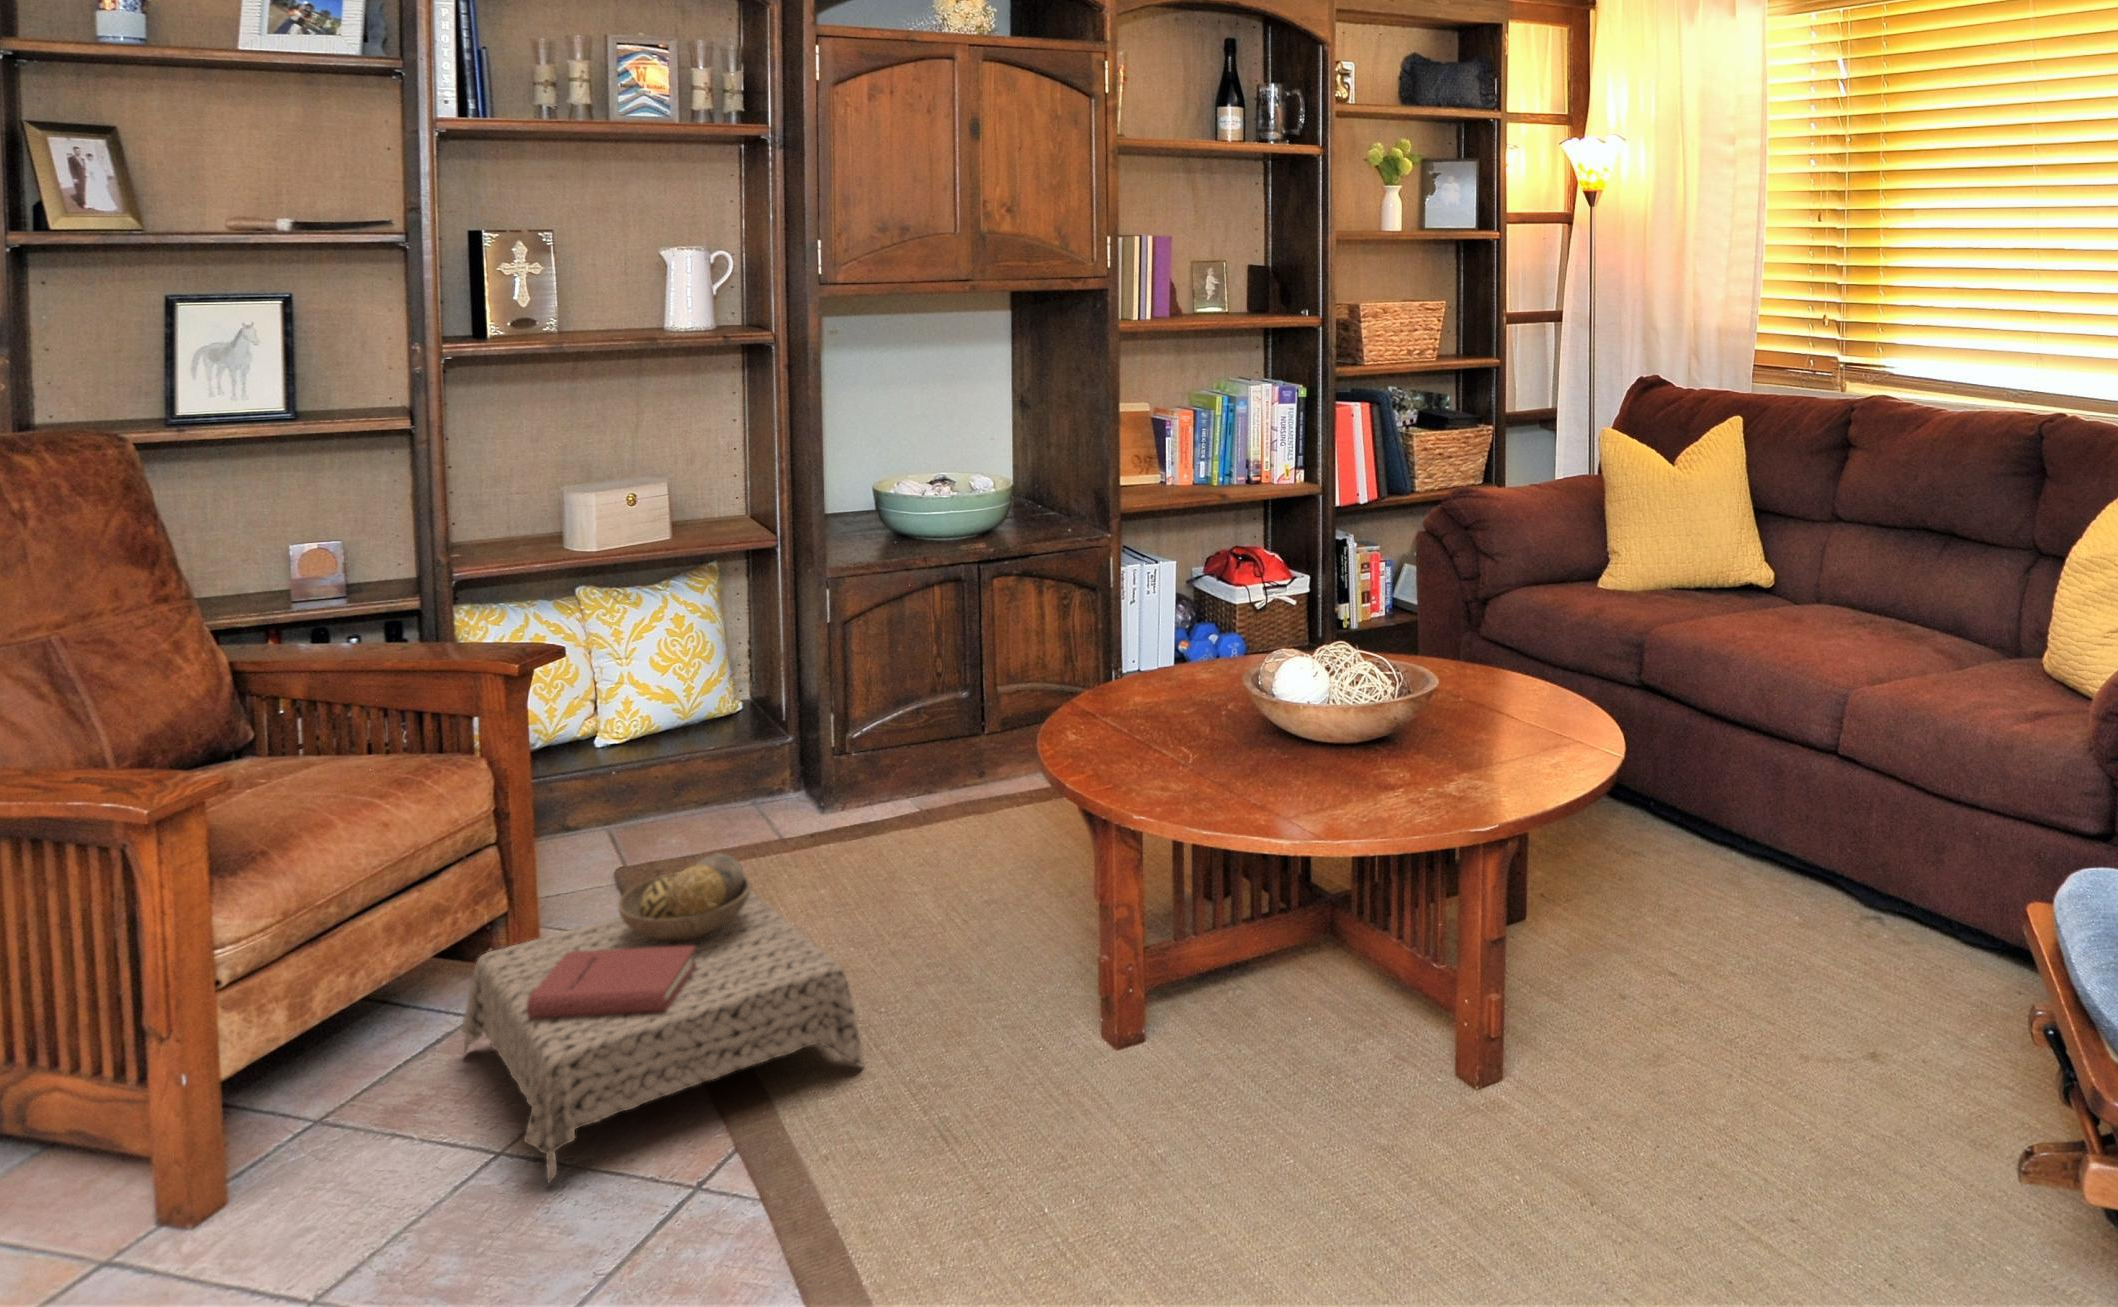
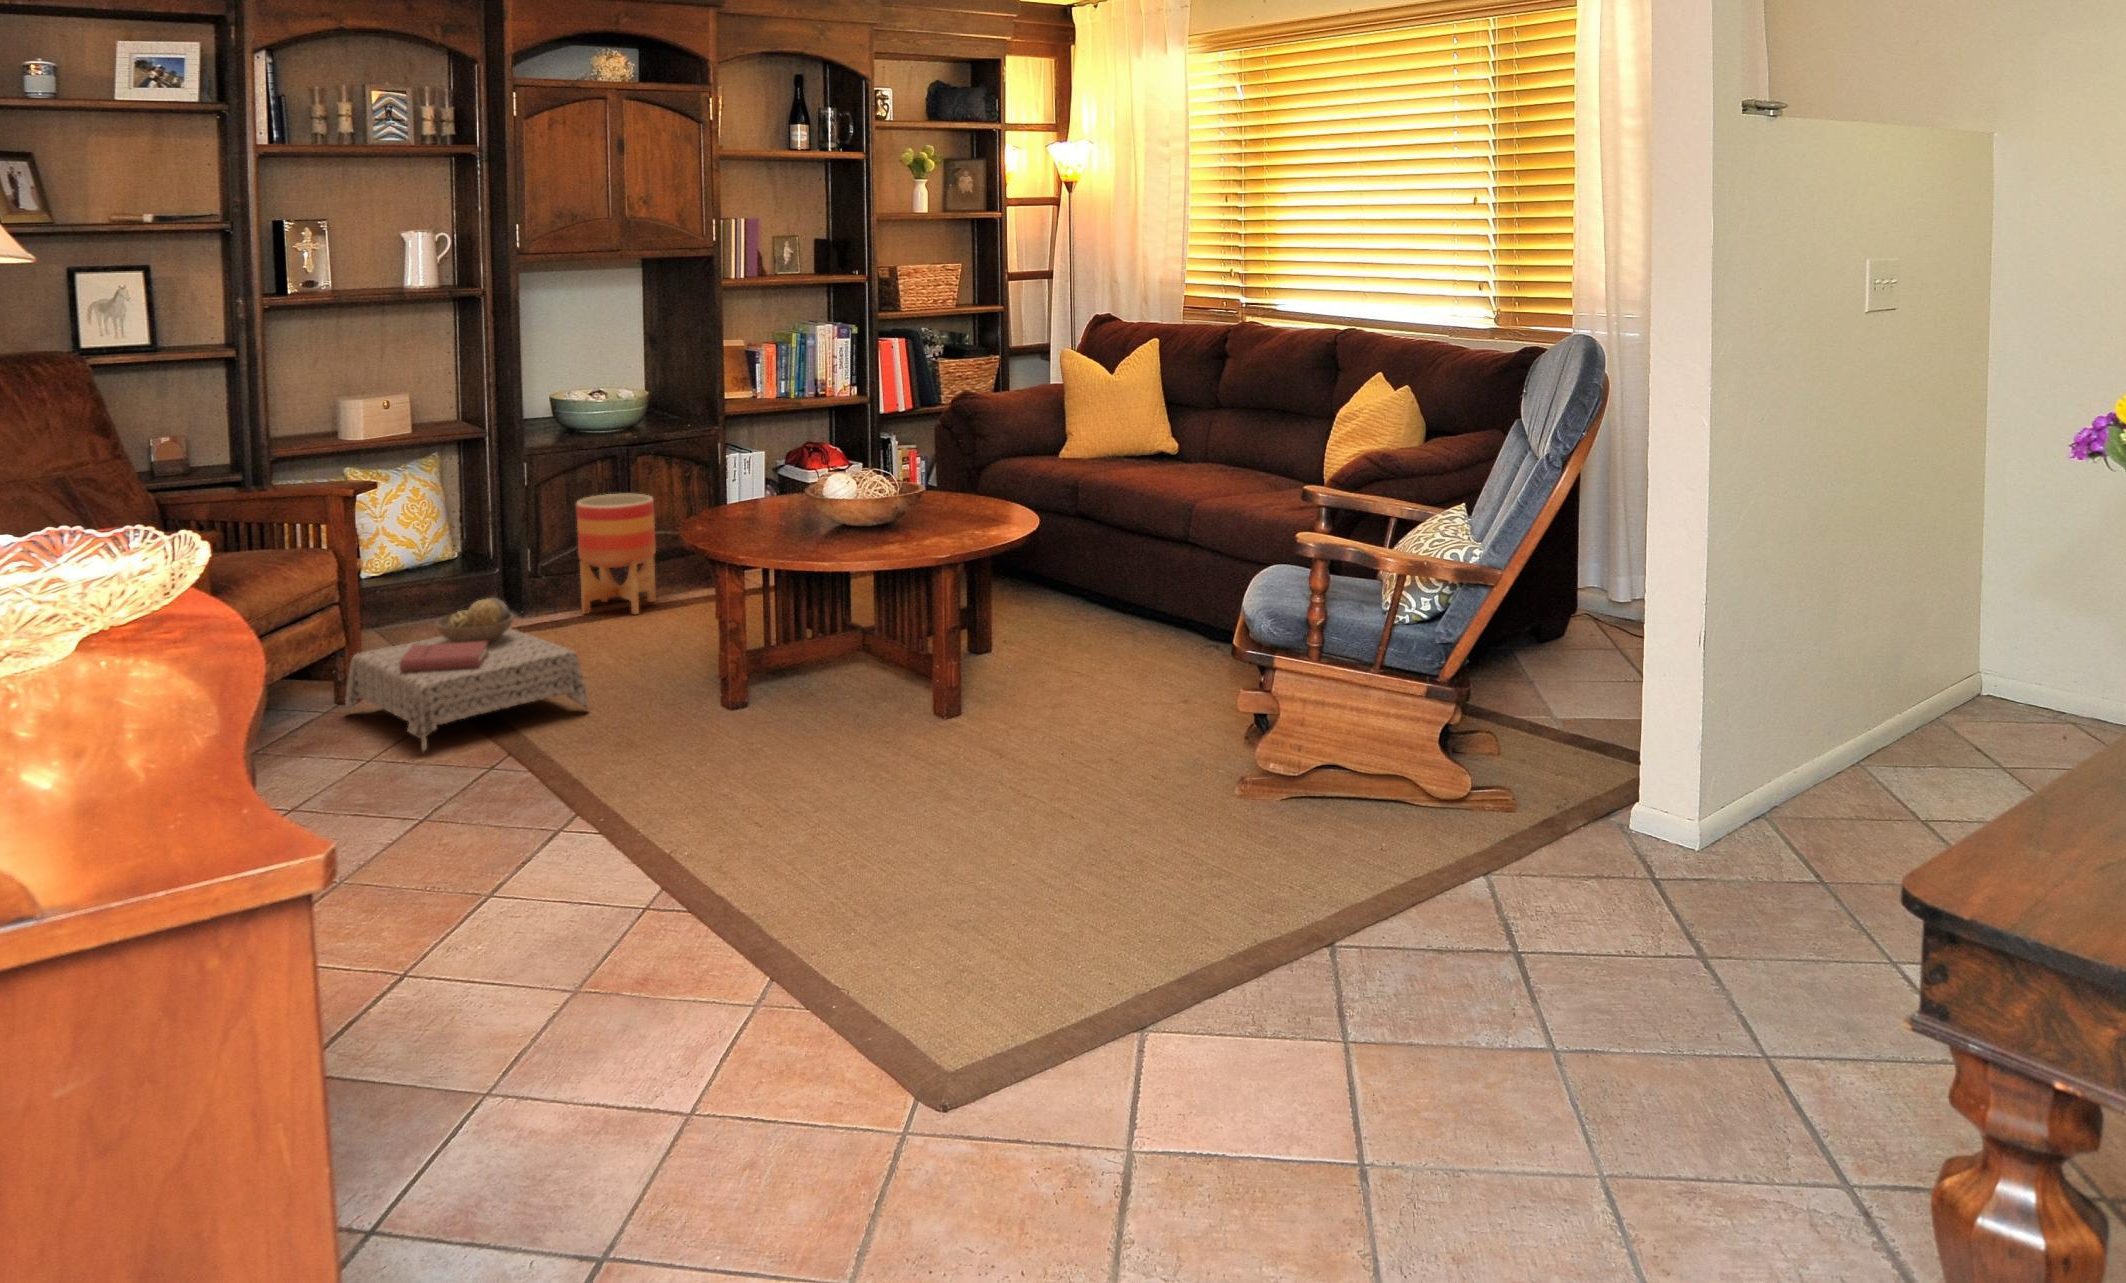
planter: none [896,632,1011,820] -> present [576,494,656,614]

